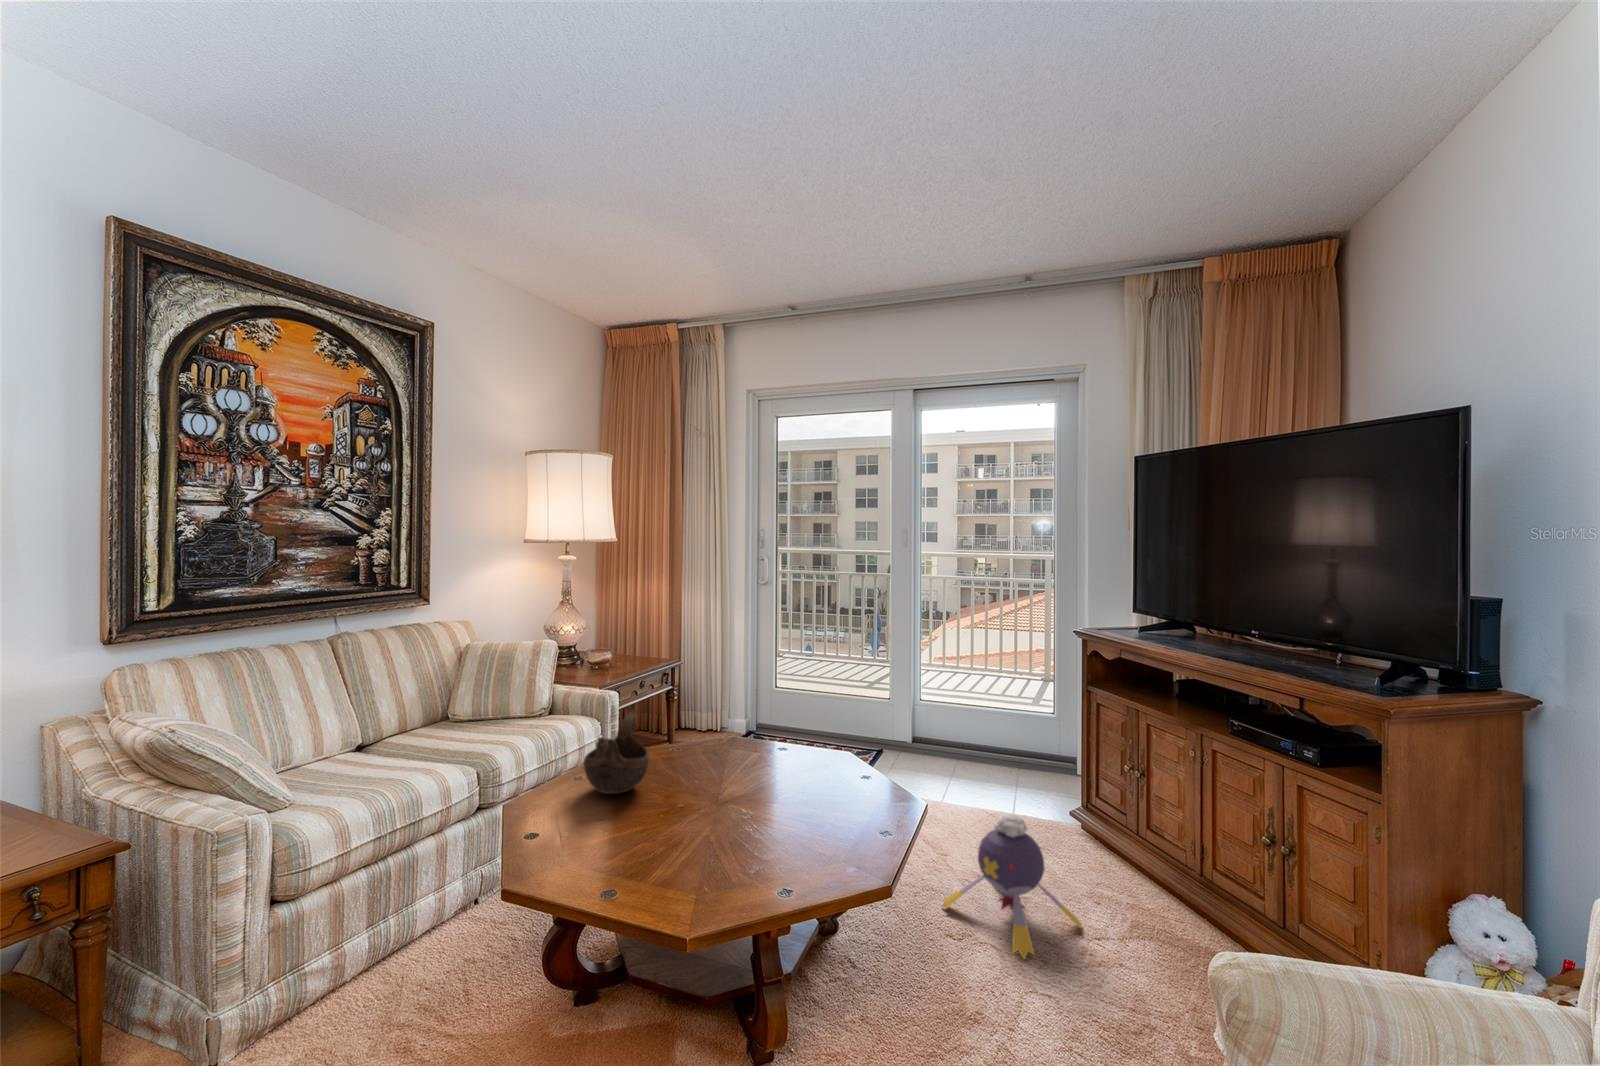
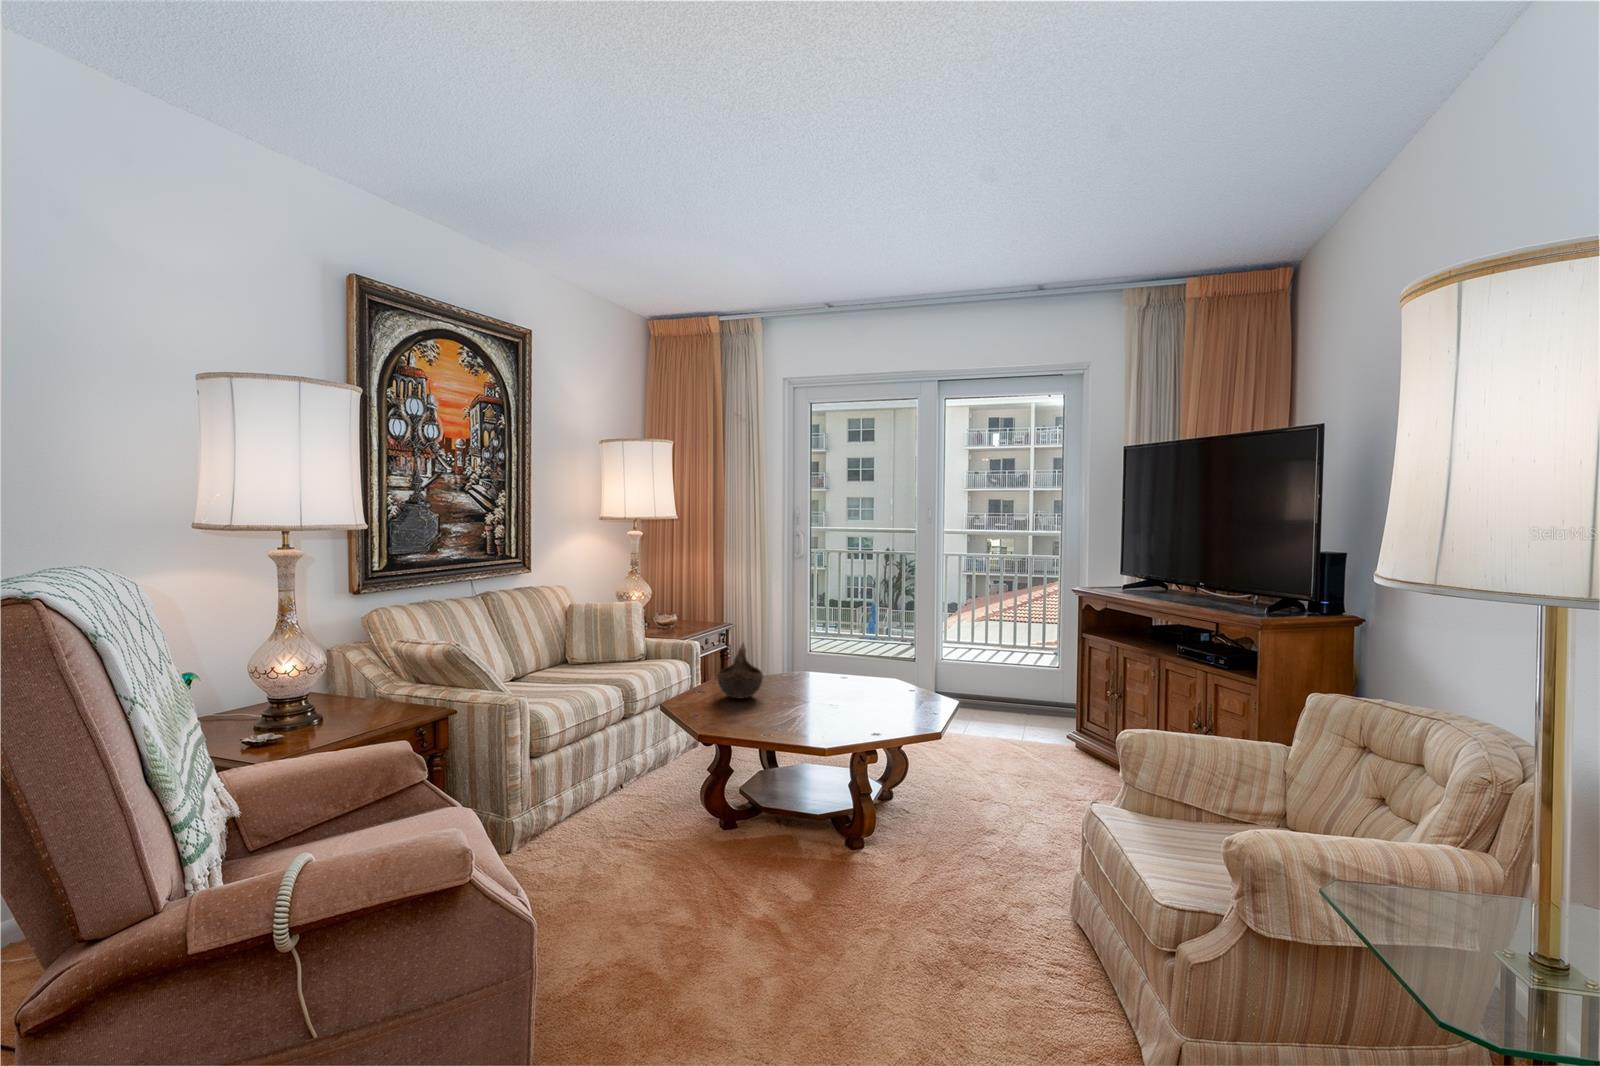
plush toy: present [942,814,1081,959] -> none [969,717,1071,809]

